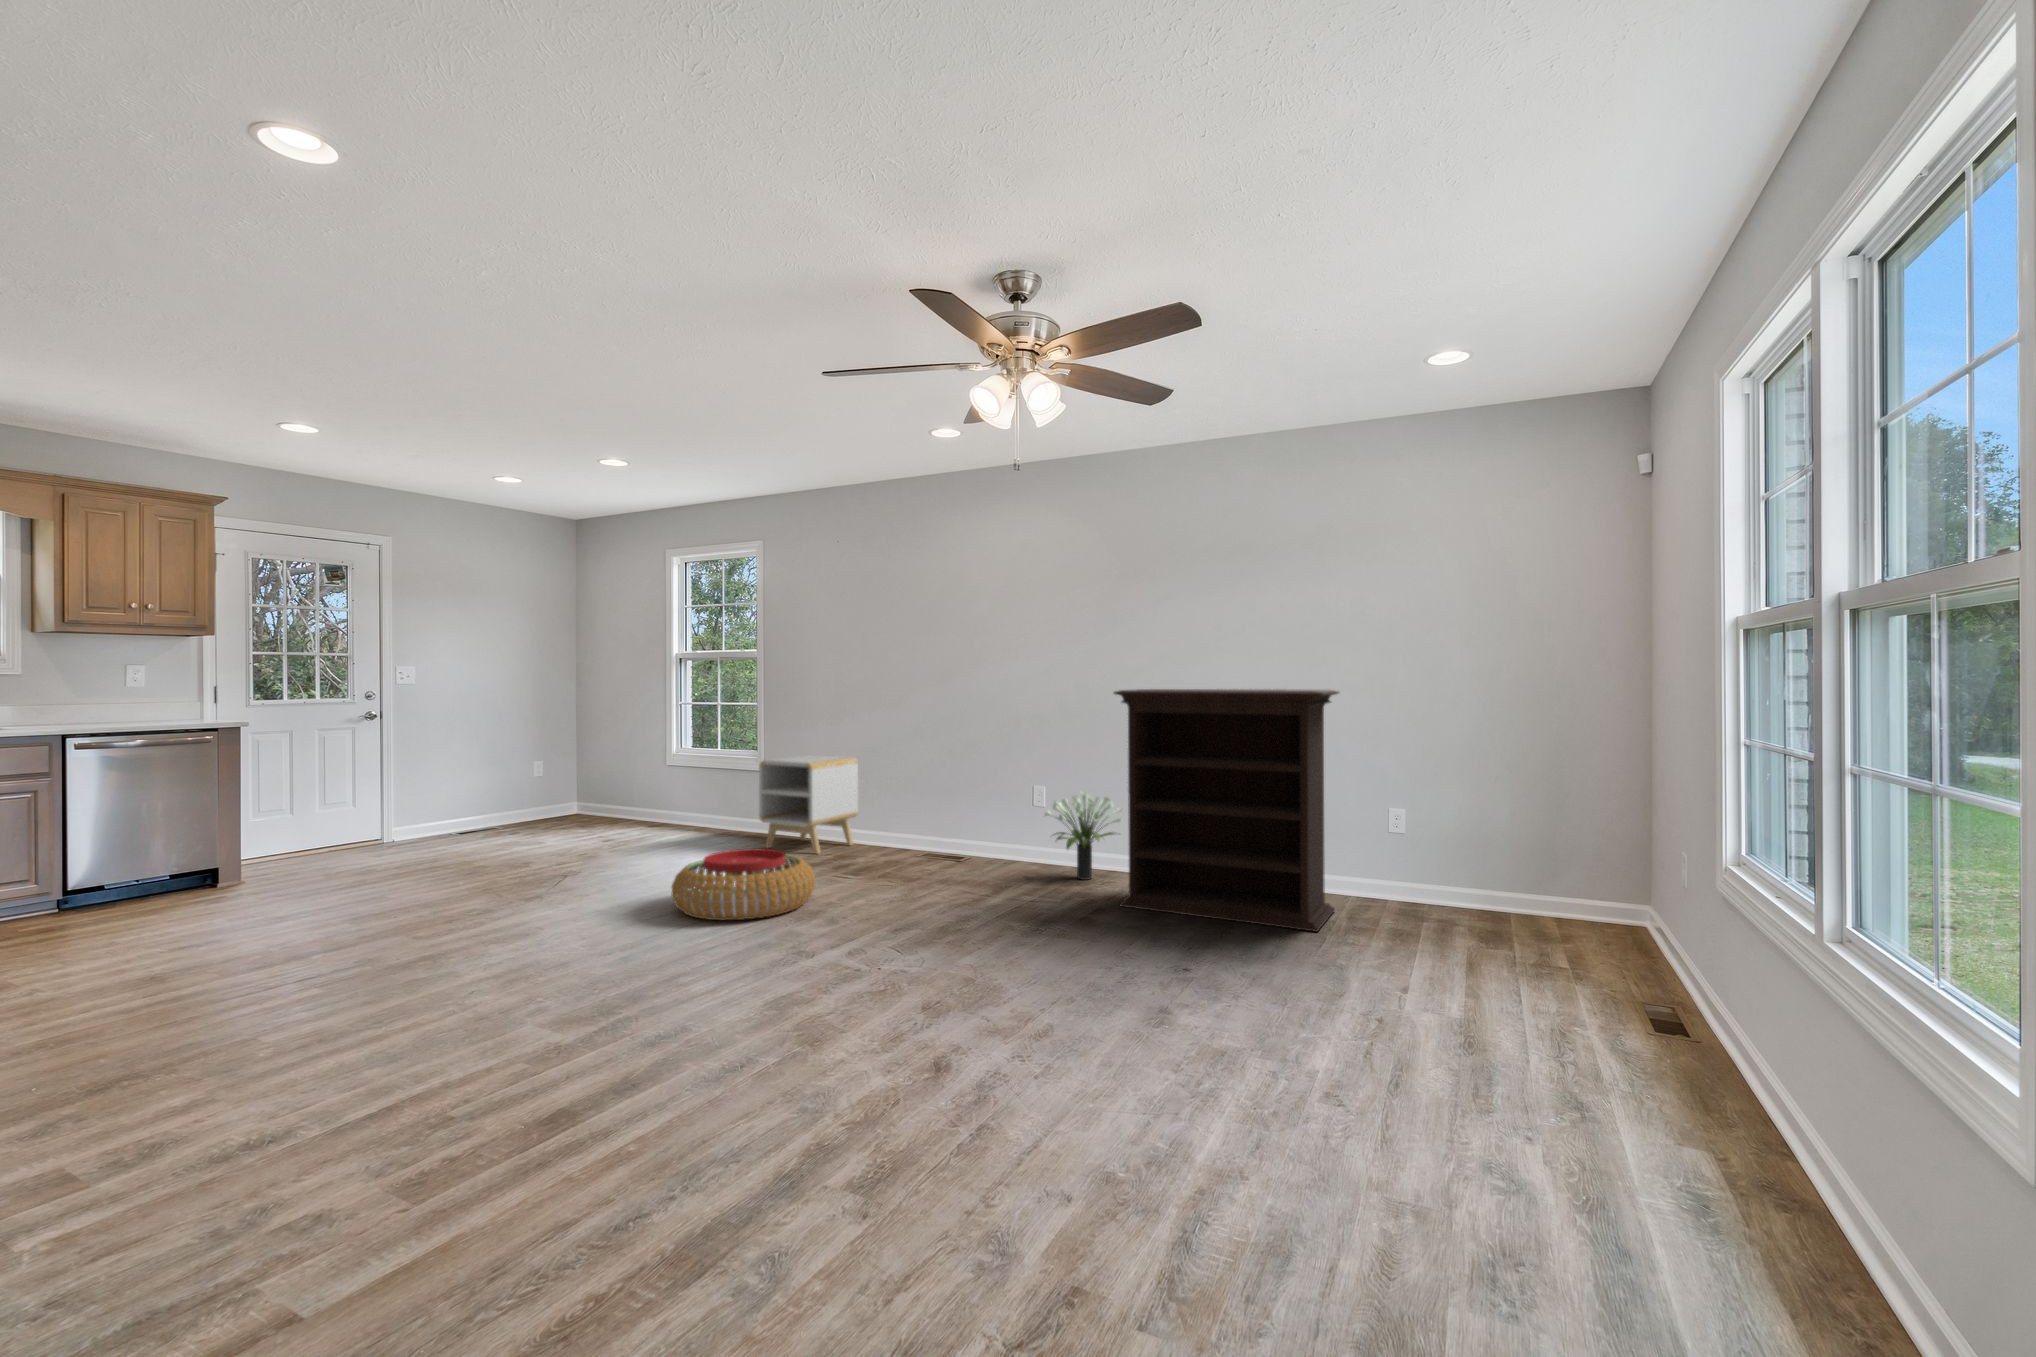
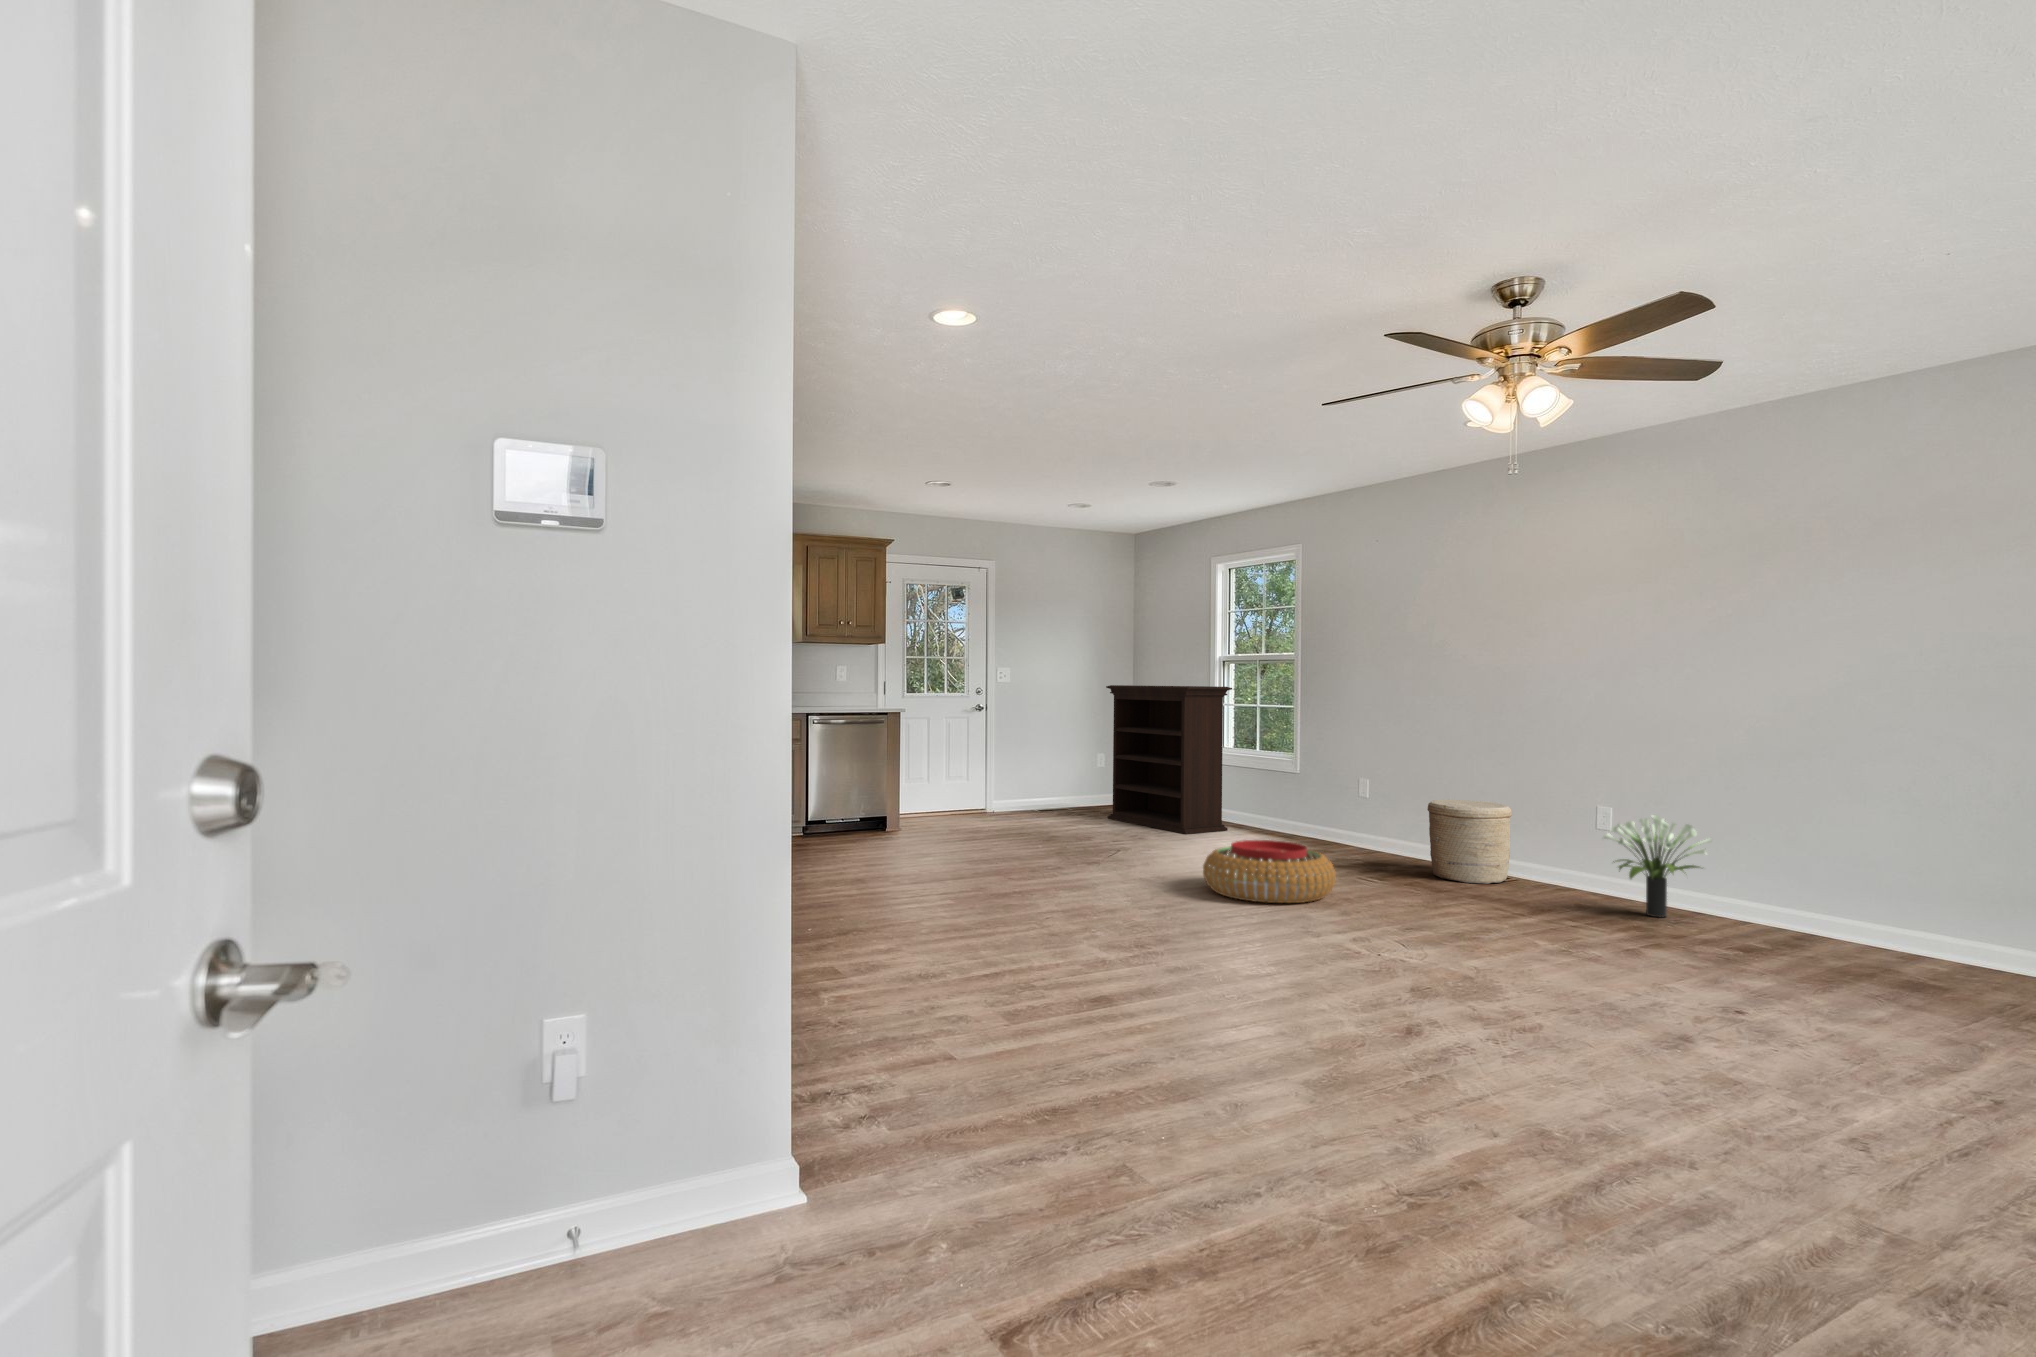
bookshelf: present [1114,689,1340,932] -> present [1106,685,1232,834]
side table: present [759,755,858,854] -> none [1292,760,1395,859]
woven basket: none [892,788,965,866] -> present [1427,800,1512,884]

